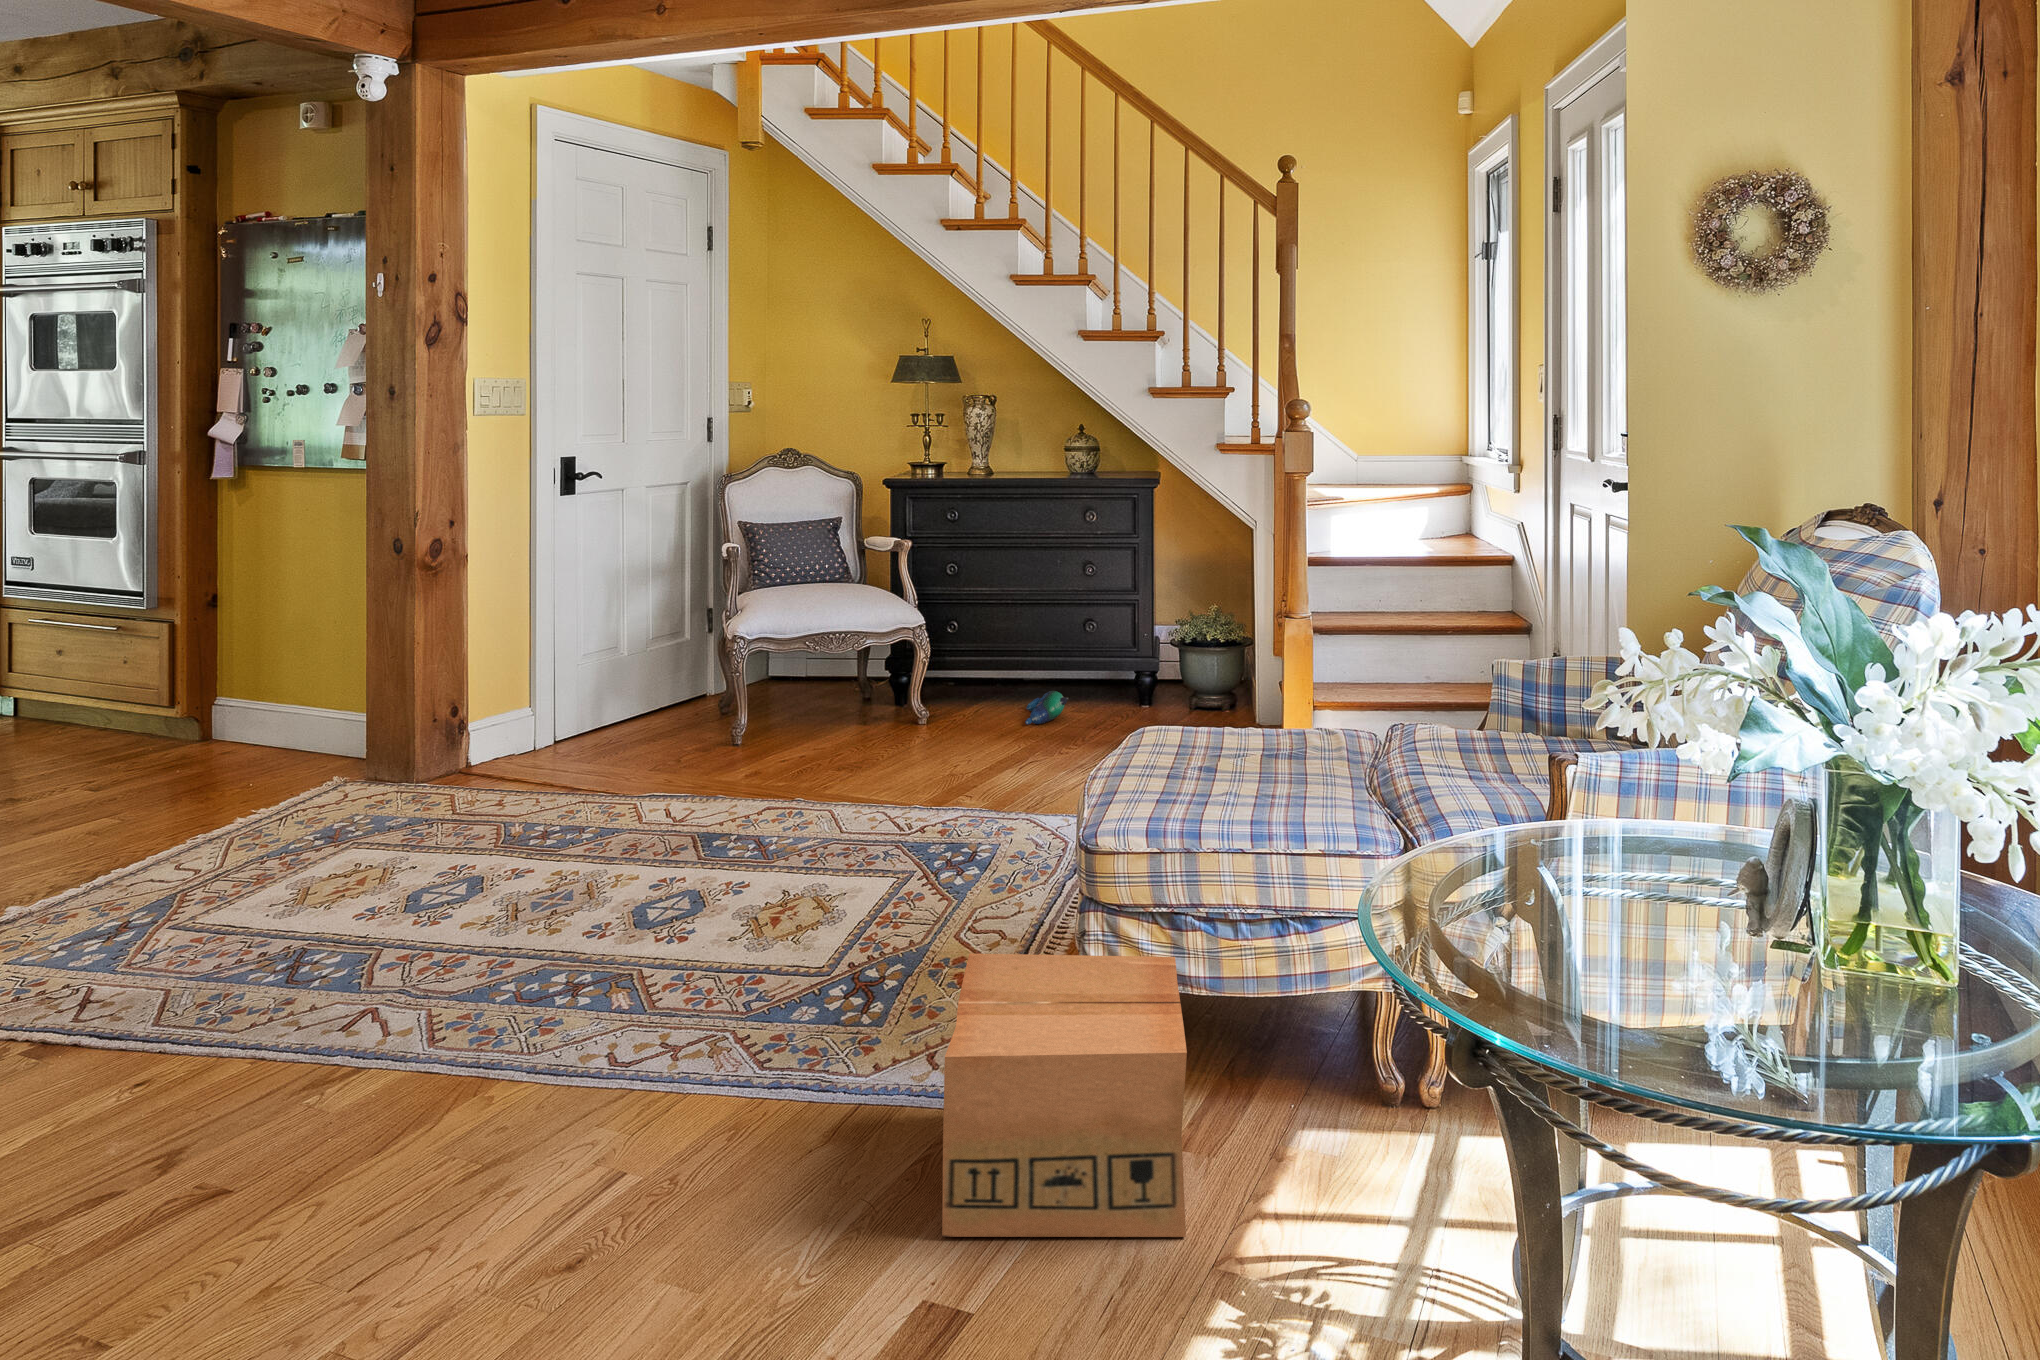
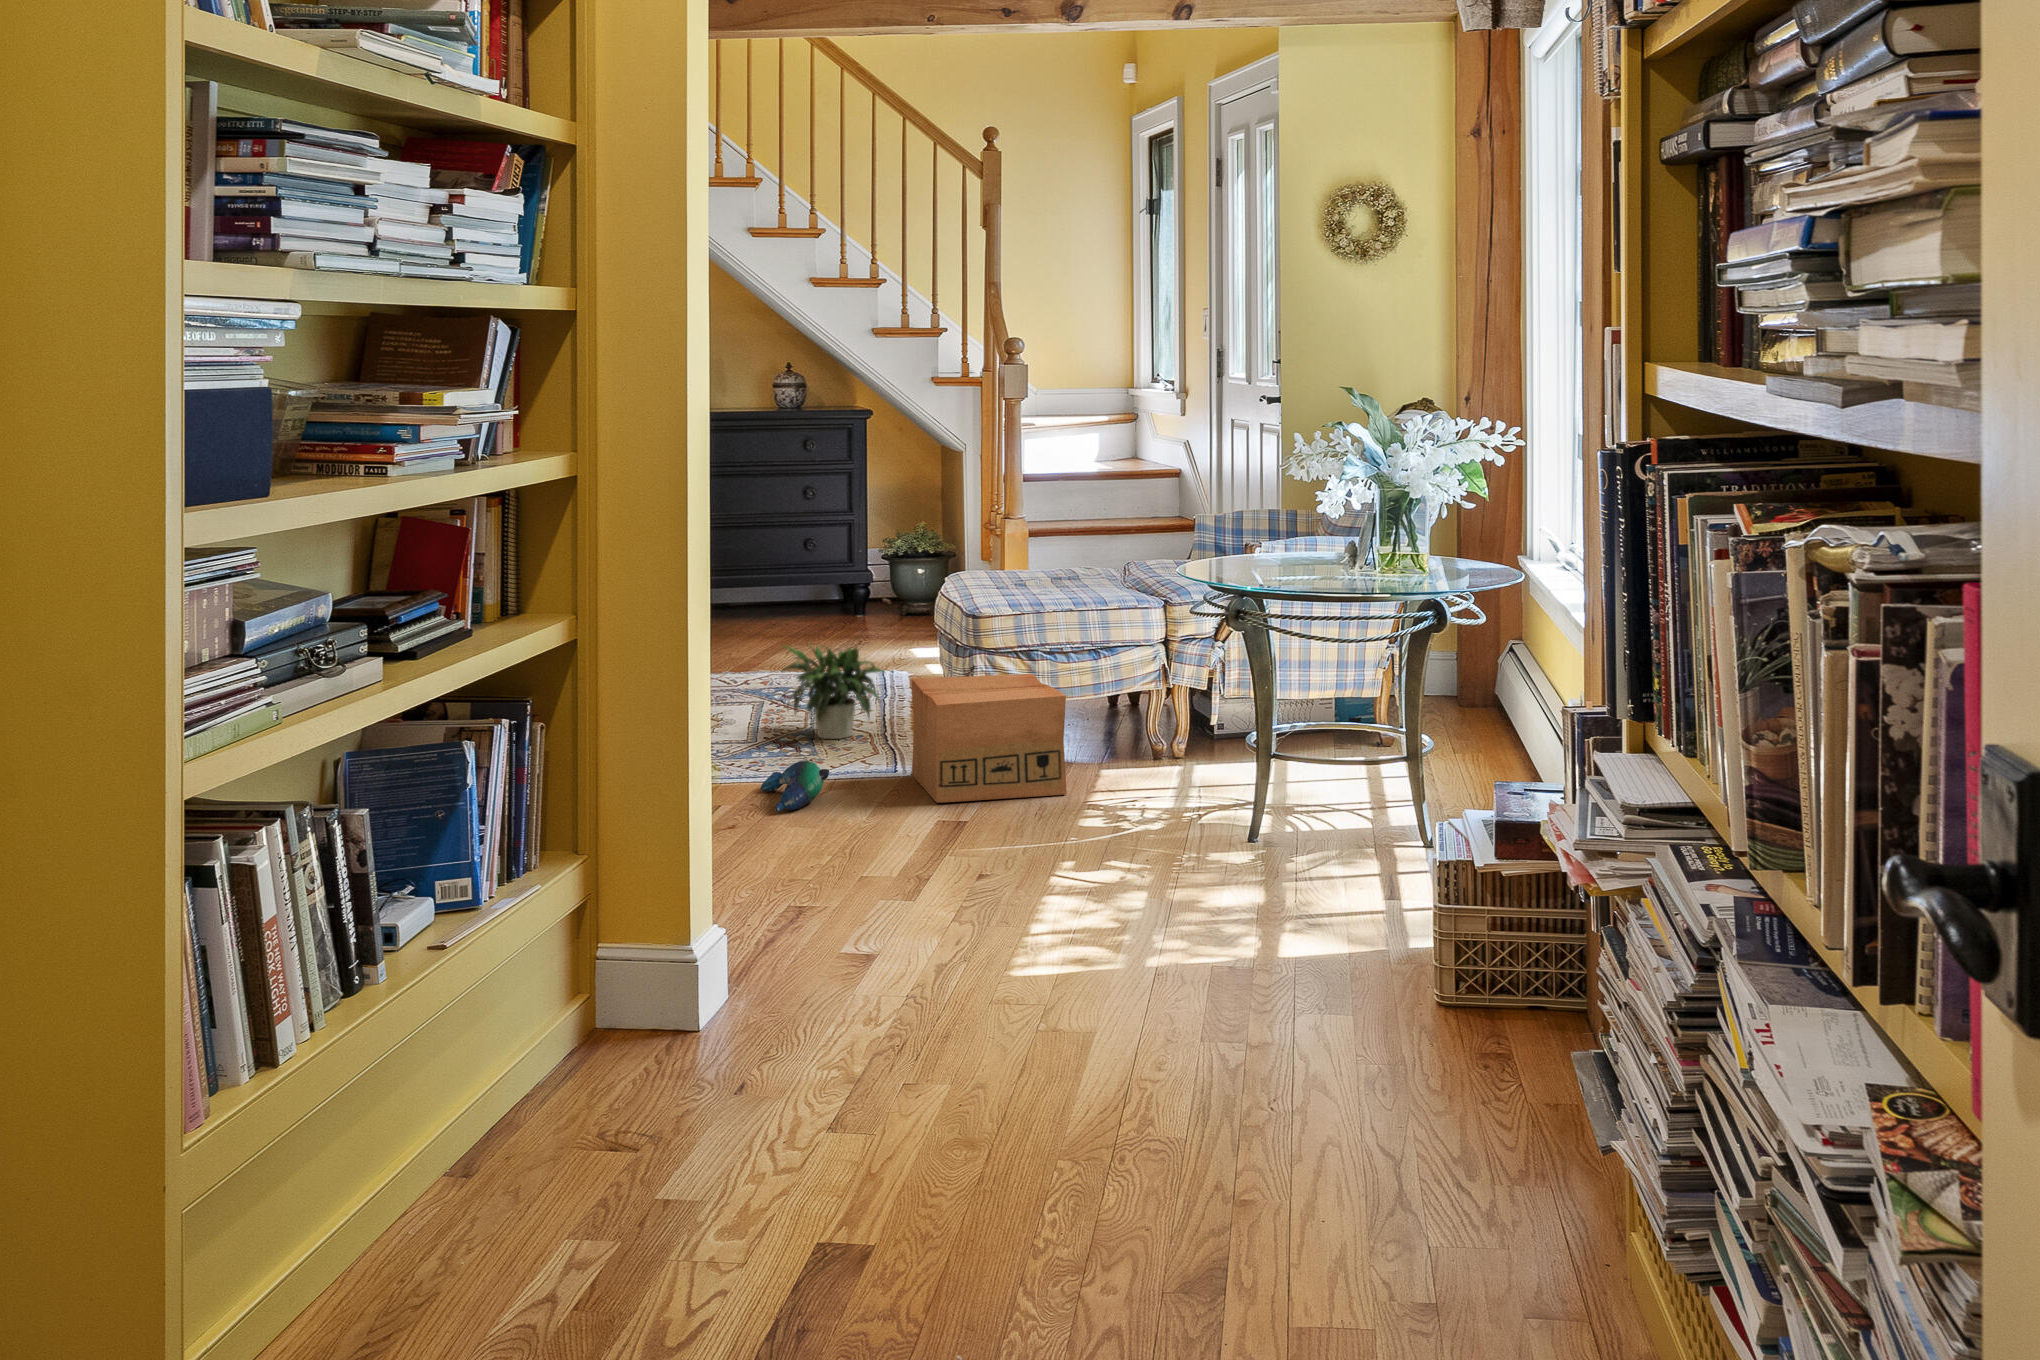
plush toy: present [1025,691,1068,725] -> present [760,761,829,812]
potted plant: none [853,824,1007,984] -> present [782,640,884,739]

